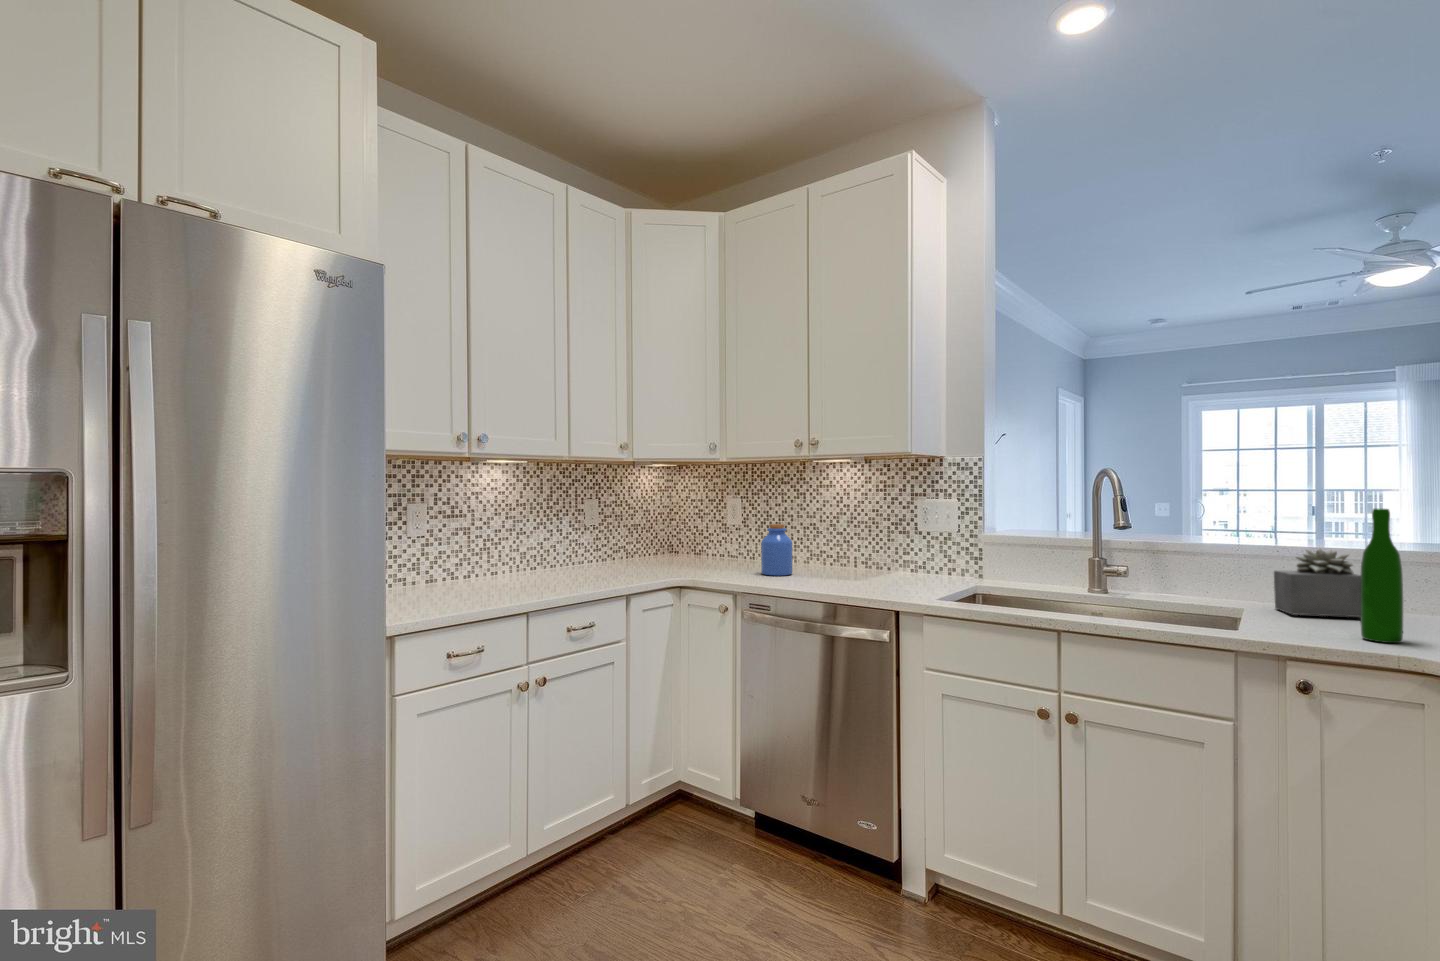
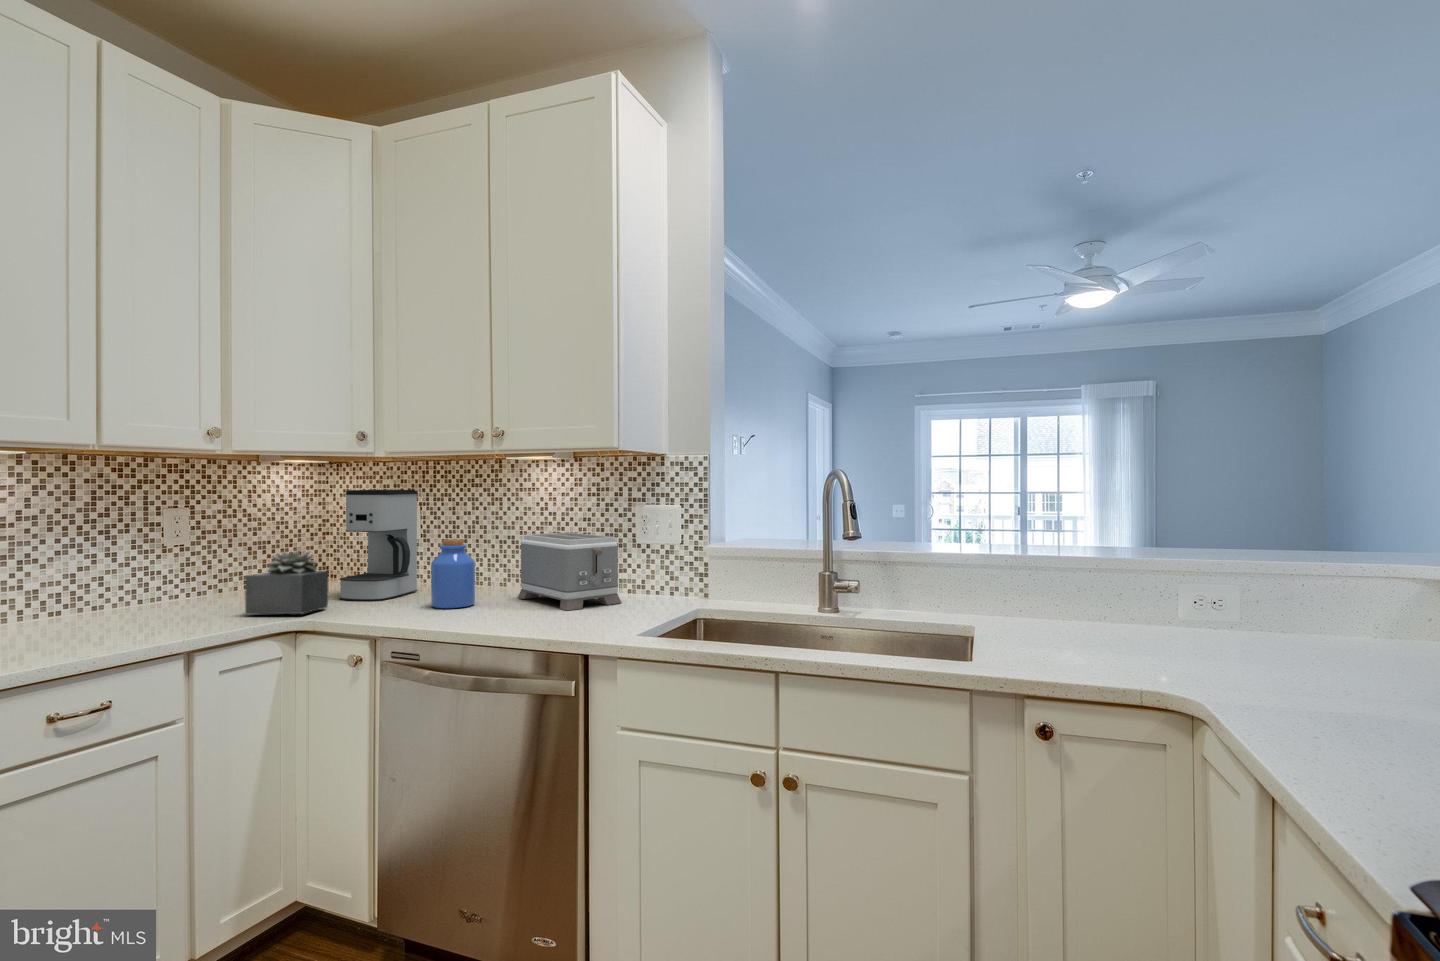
coffee maker: none [693,487,744,569] -> present [340,490,418,601]
wine bottle: present [1360,509,1403,643] -> none [1090,515,1128,664]
toaster: none [822,521,908,581] -> present [518,532,622,611]
succulent plant: present [1274,548,1361,617] -> present [245,550,328,615]

